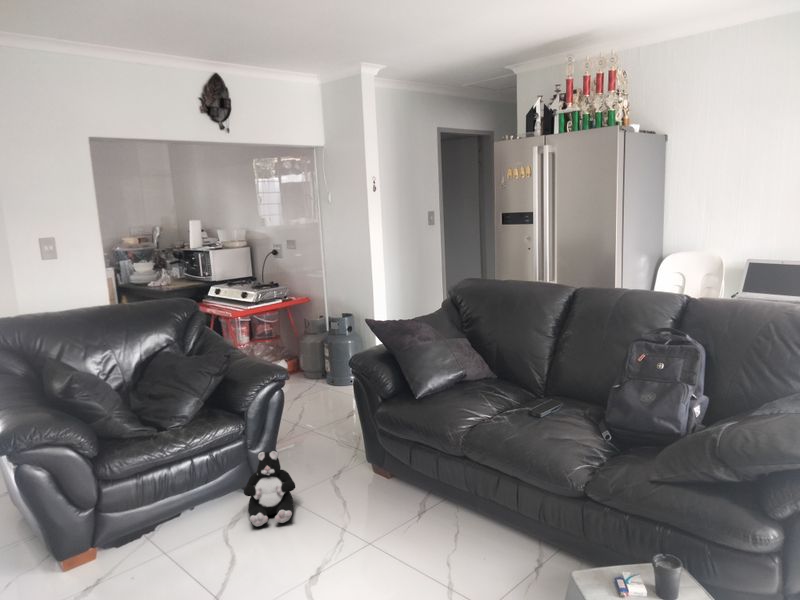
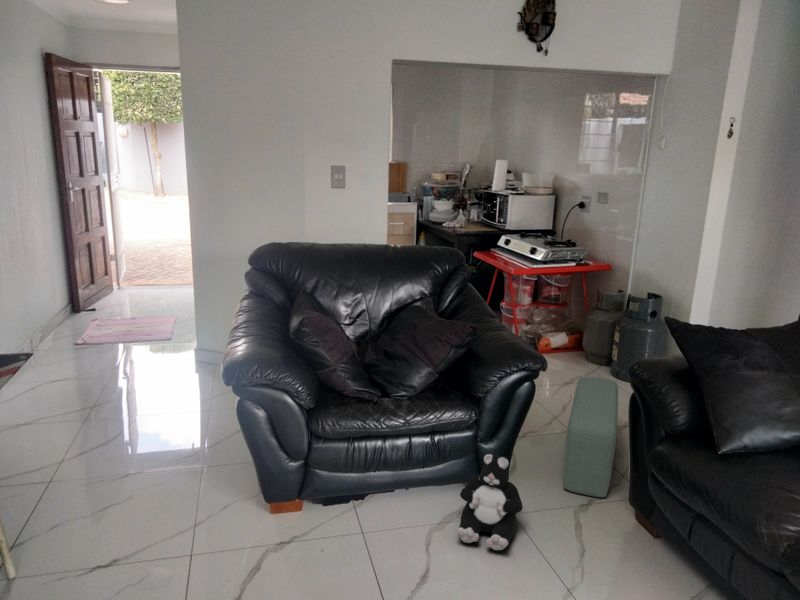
pouf: none [309,381,350,469] -> present [563,377,618,497]

